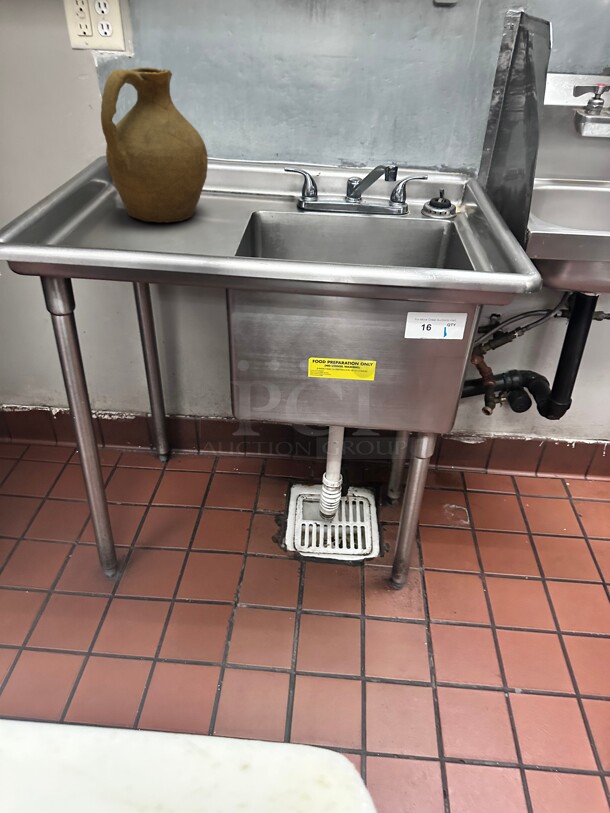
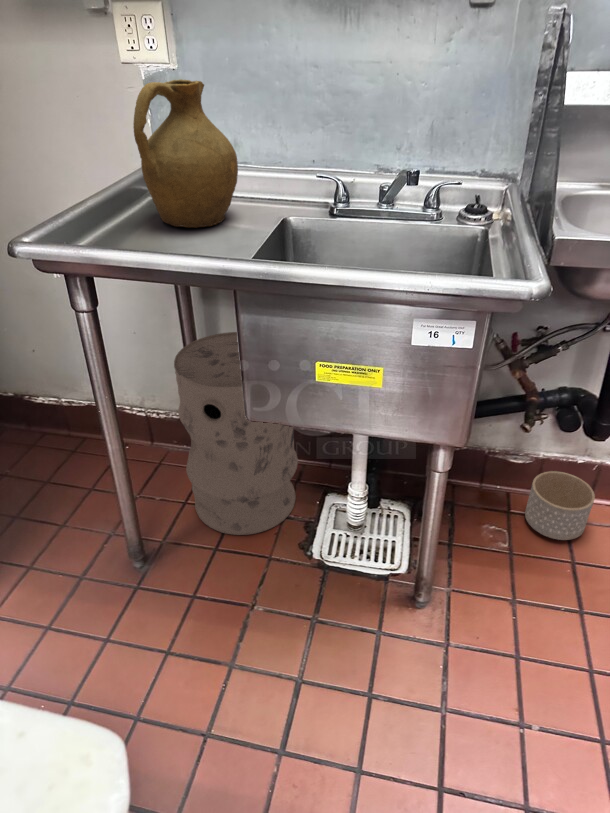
trash can: none [140,328,265,533] -> present [174,332,298,535]
planter: none [481,450,545,513] -> present [525,471,595,540]

